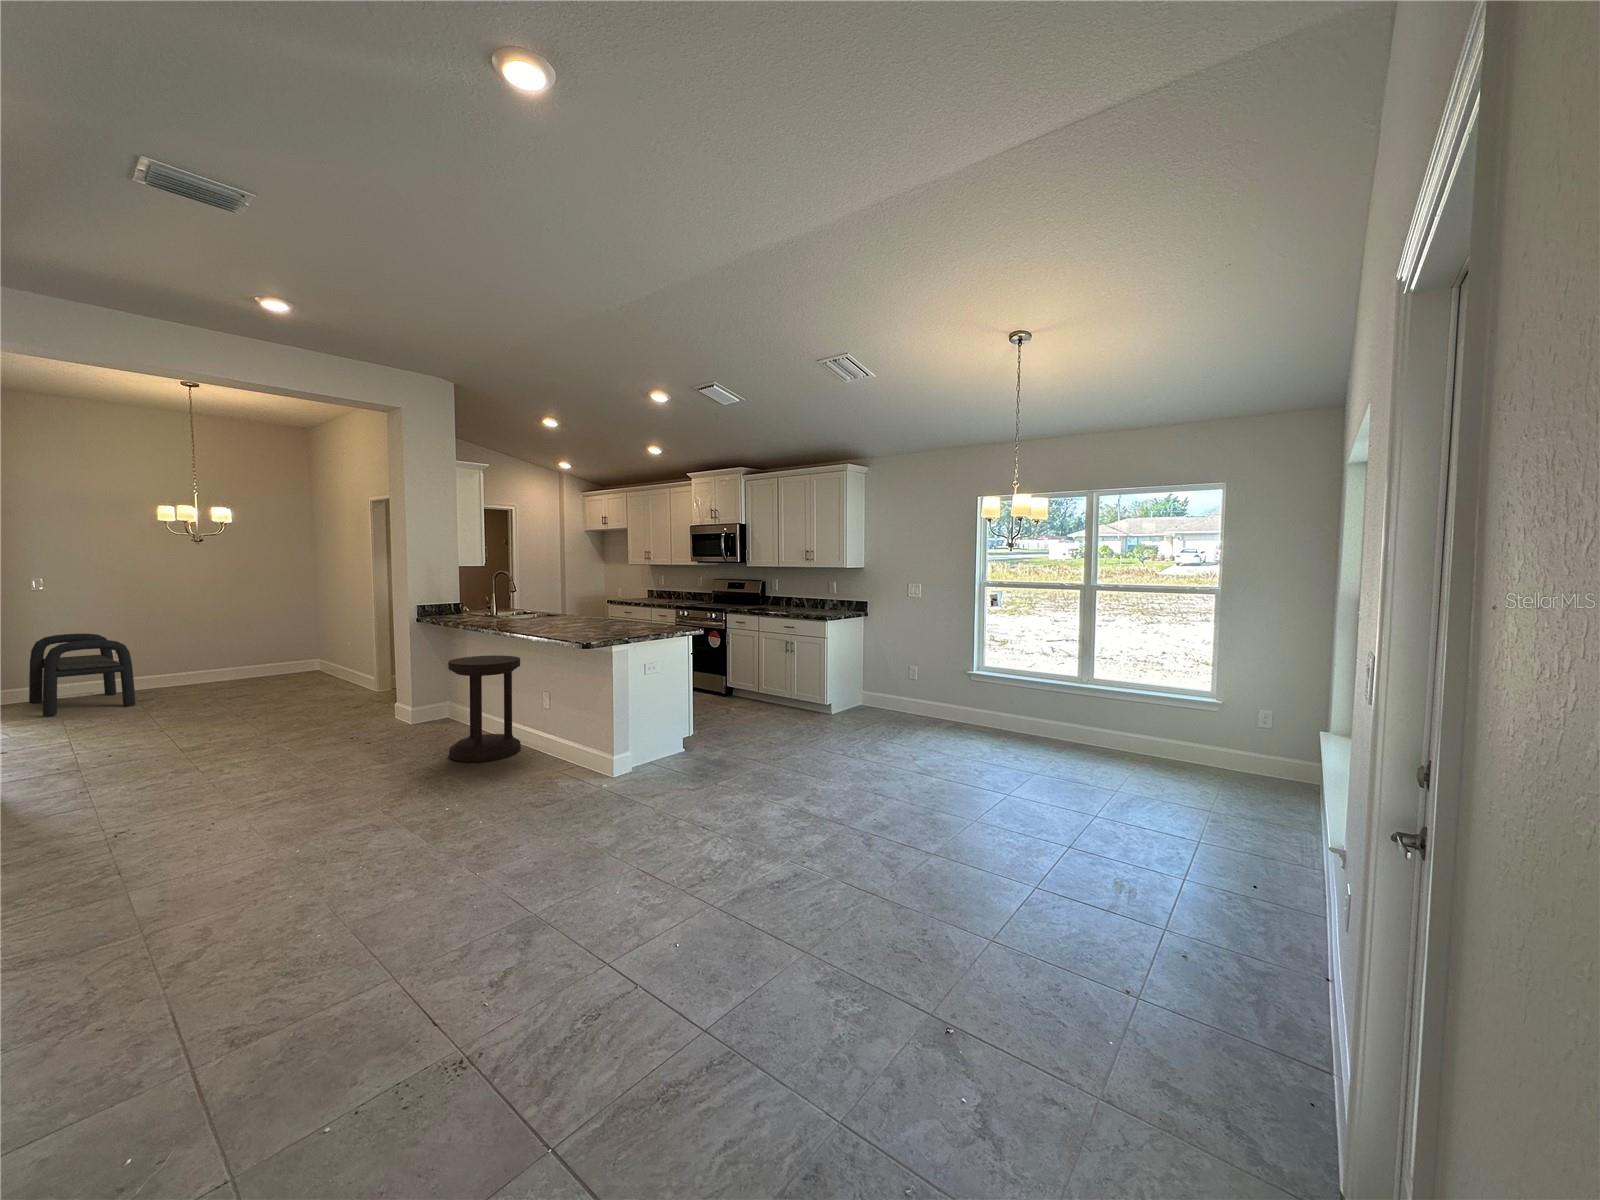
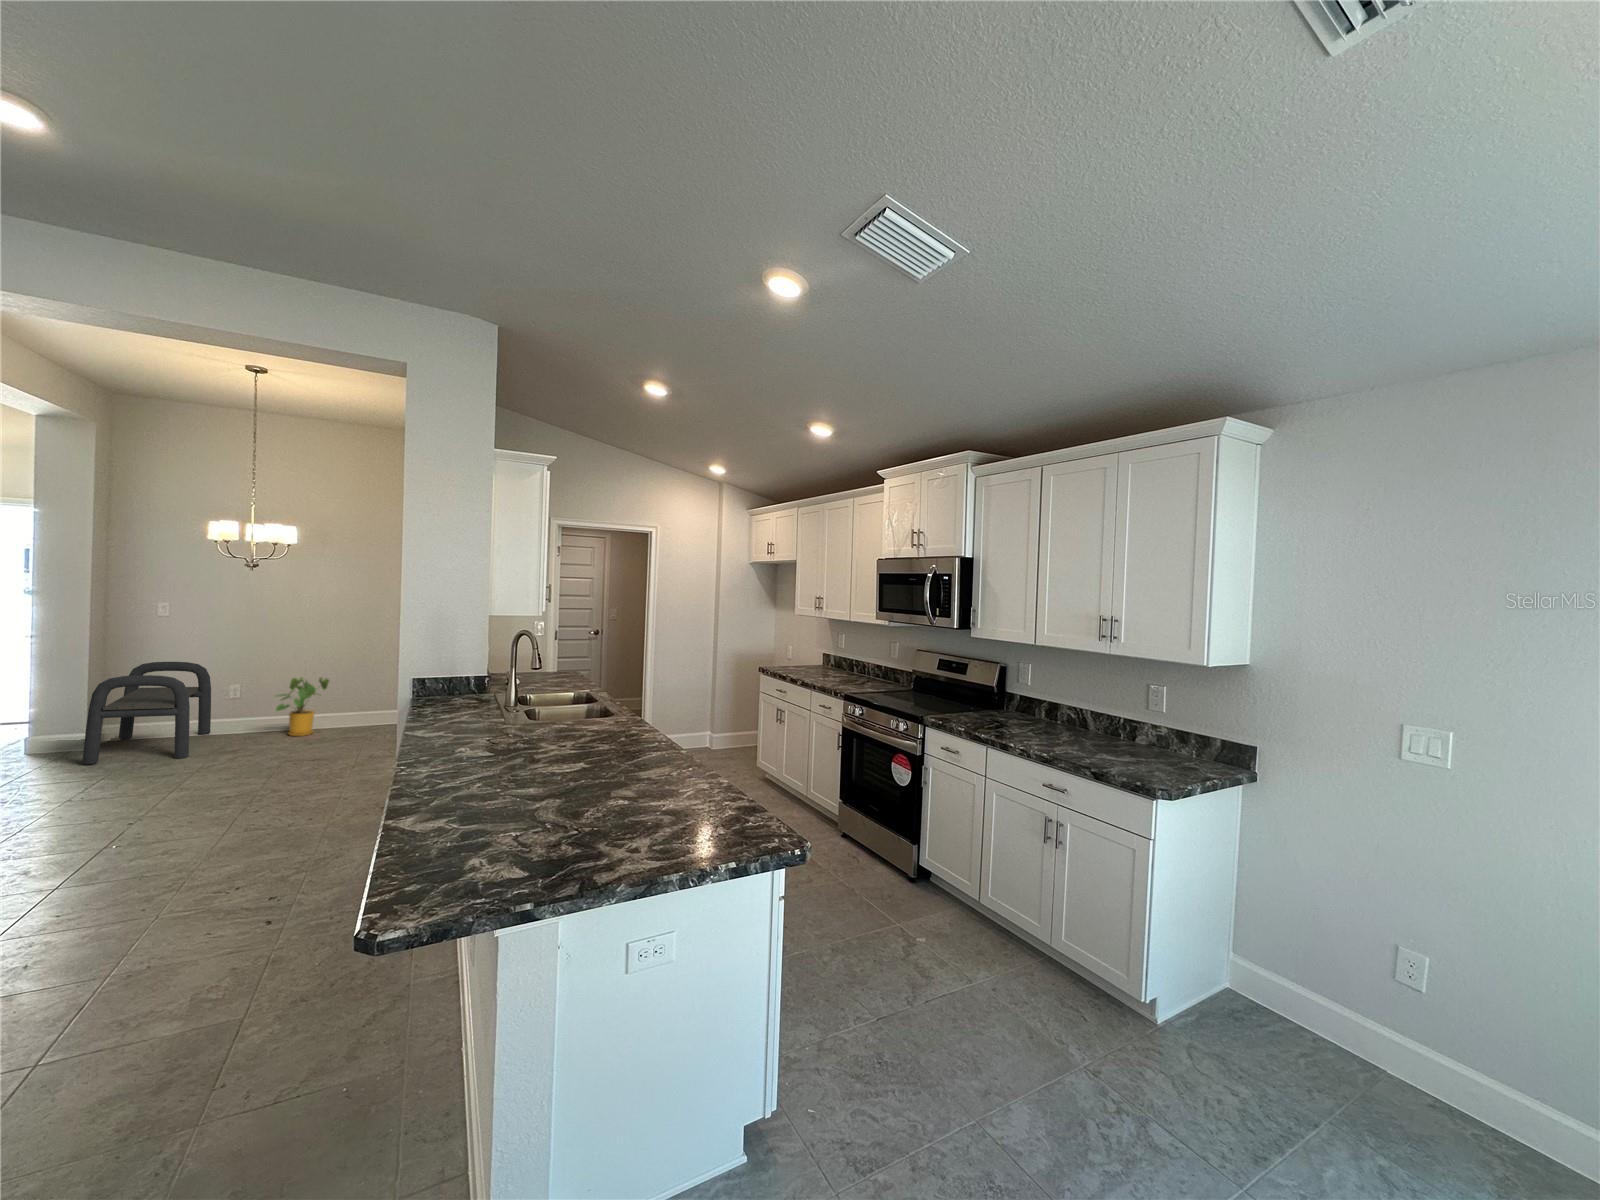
house plant: none [185,639,230,688] -> present [276,677,329,736]
side table: present [448,655,521,762] -> none [272,800,451,1069]

